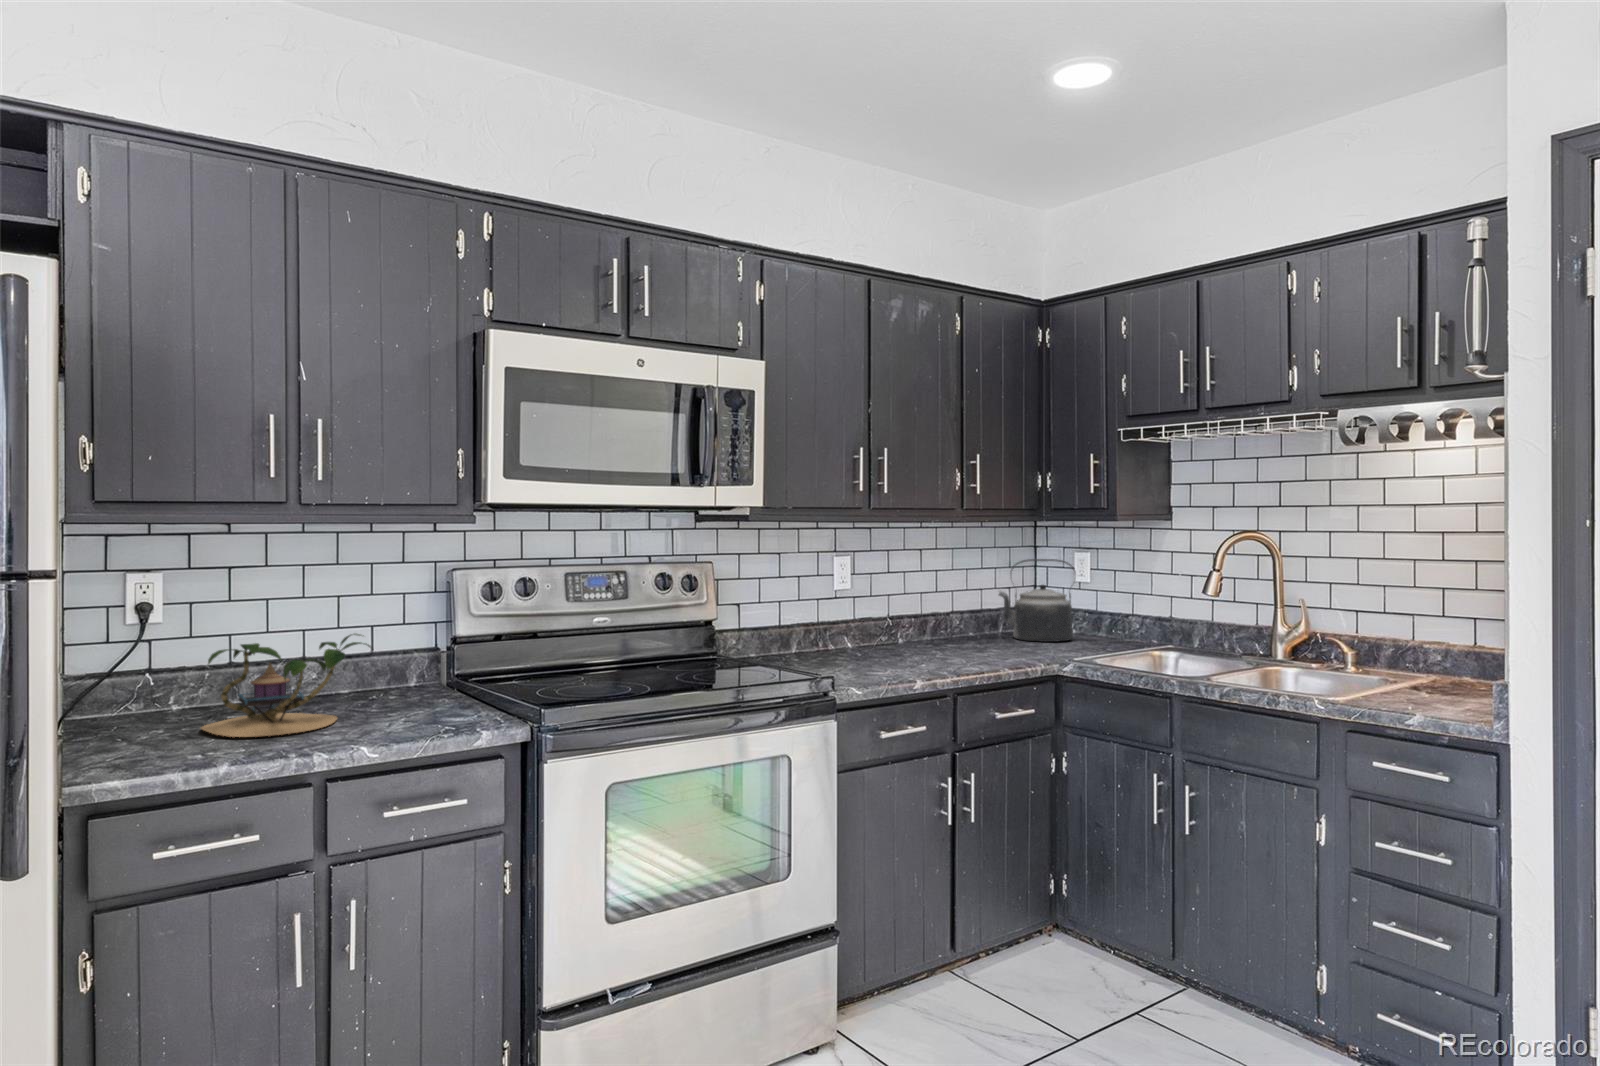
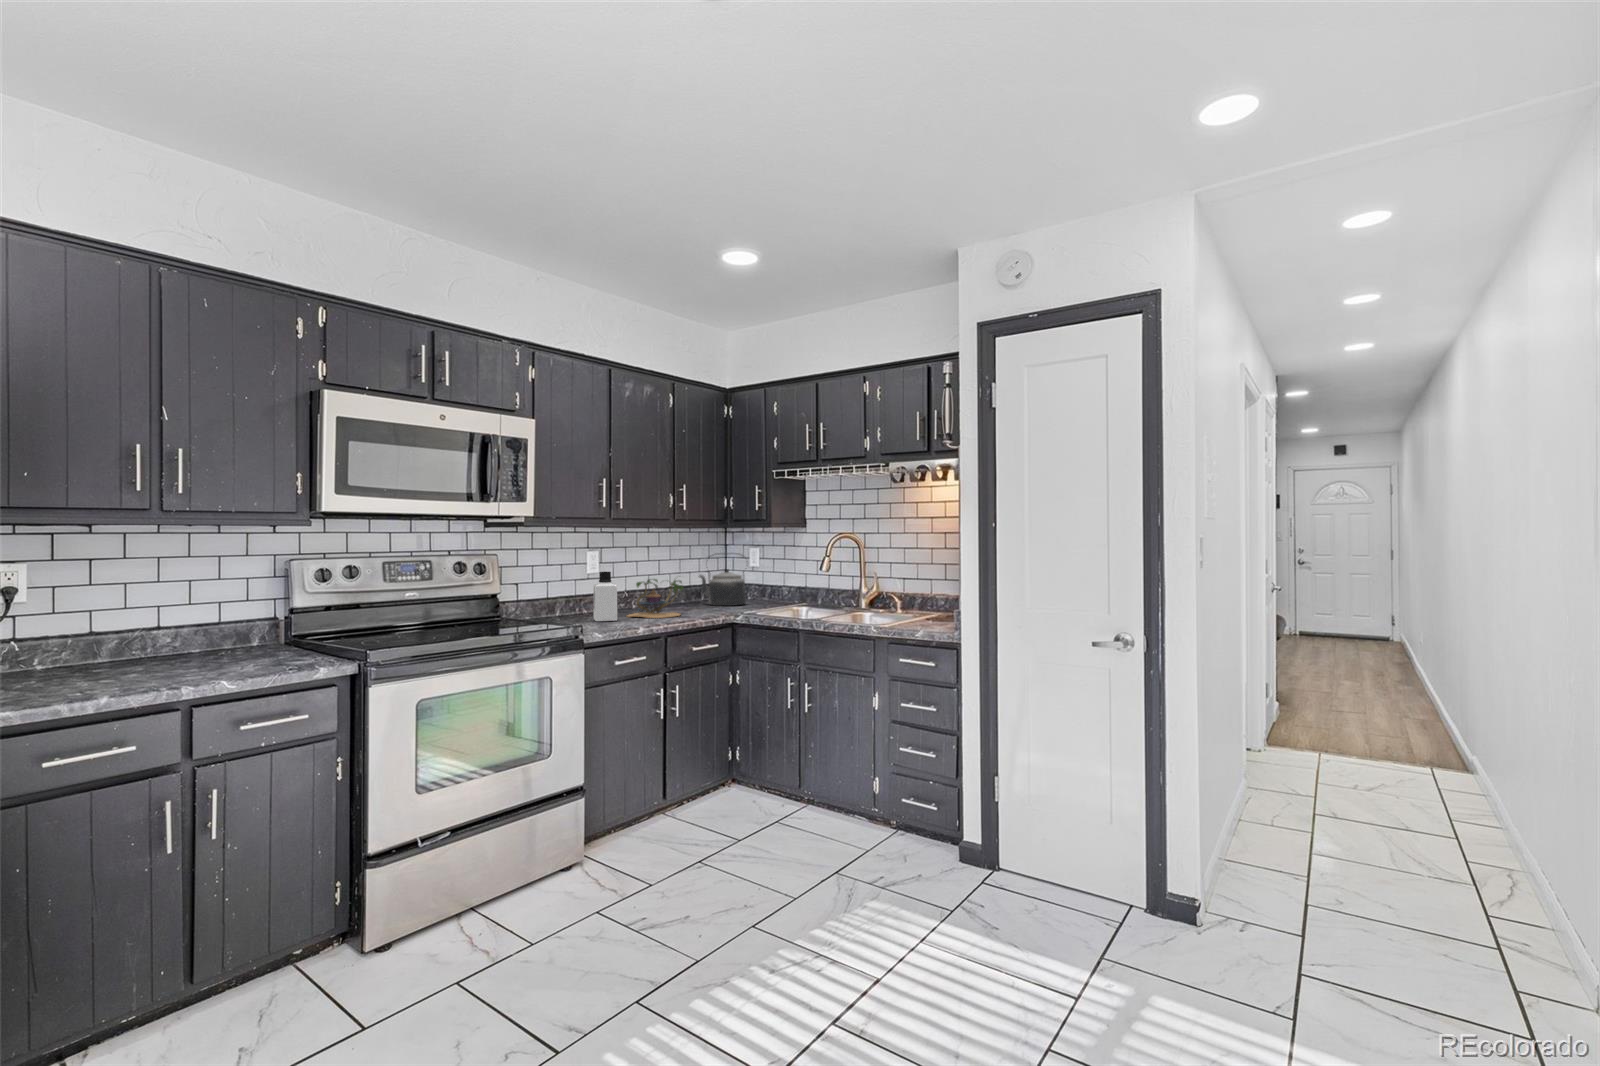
bottle: none [848,590,883,665] -> present [593,572,617,621]
plant: present [201,634,371,737] -> present [628,579,683,618]

